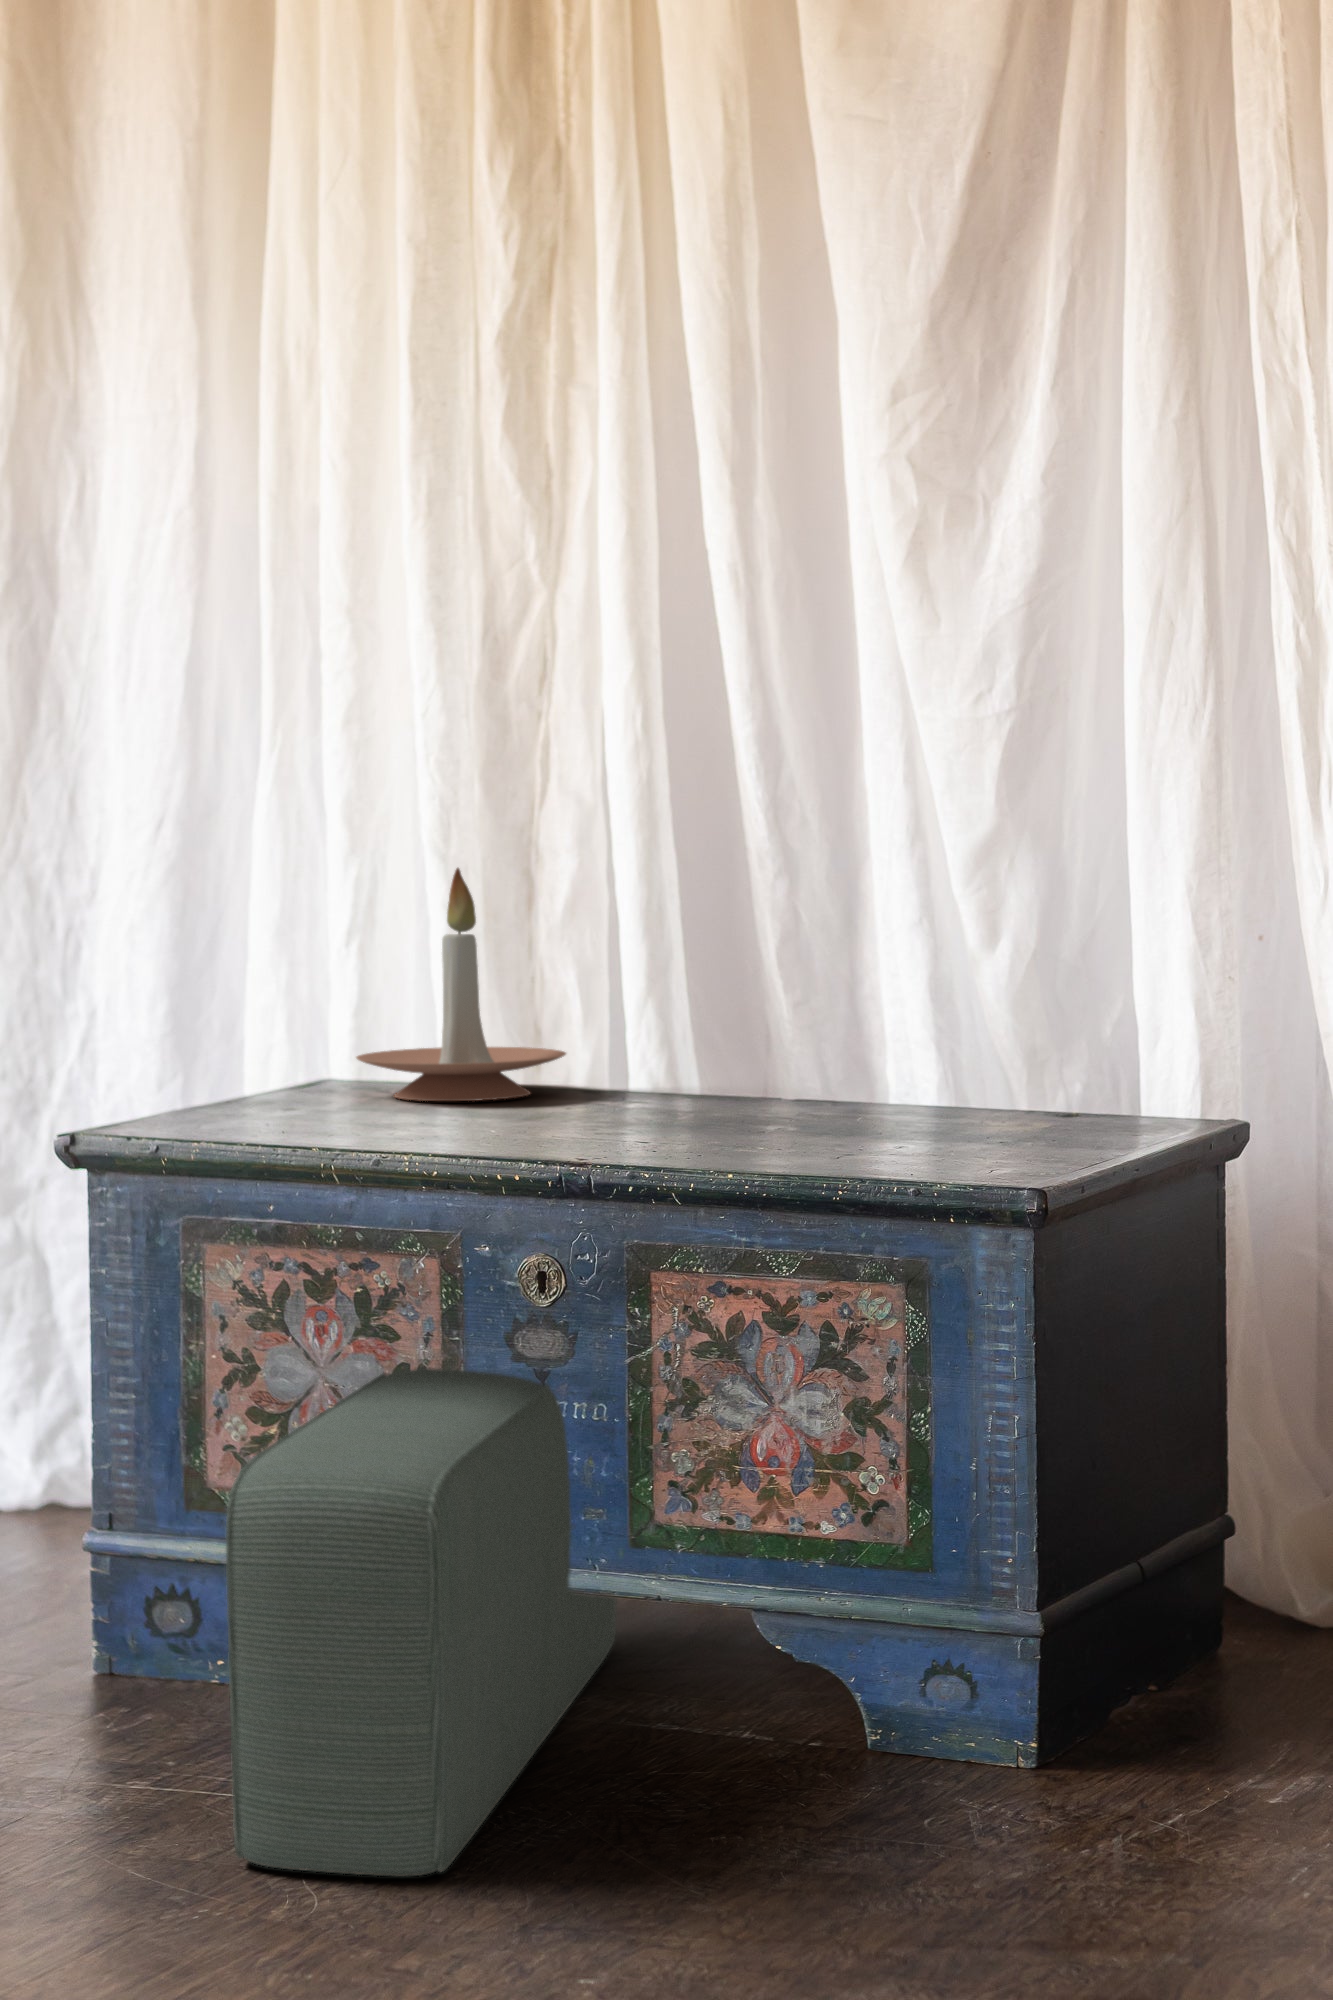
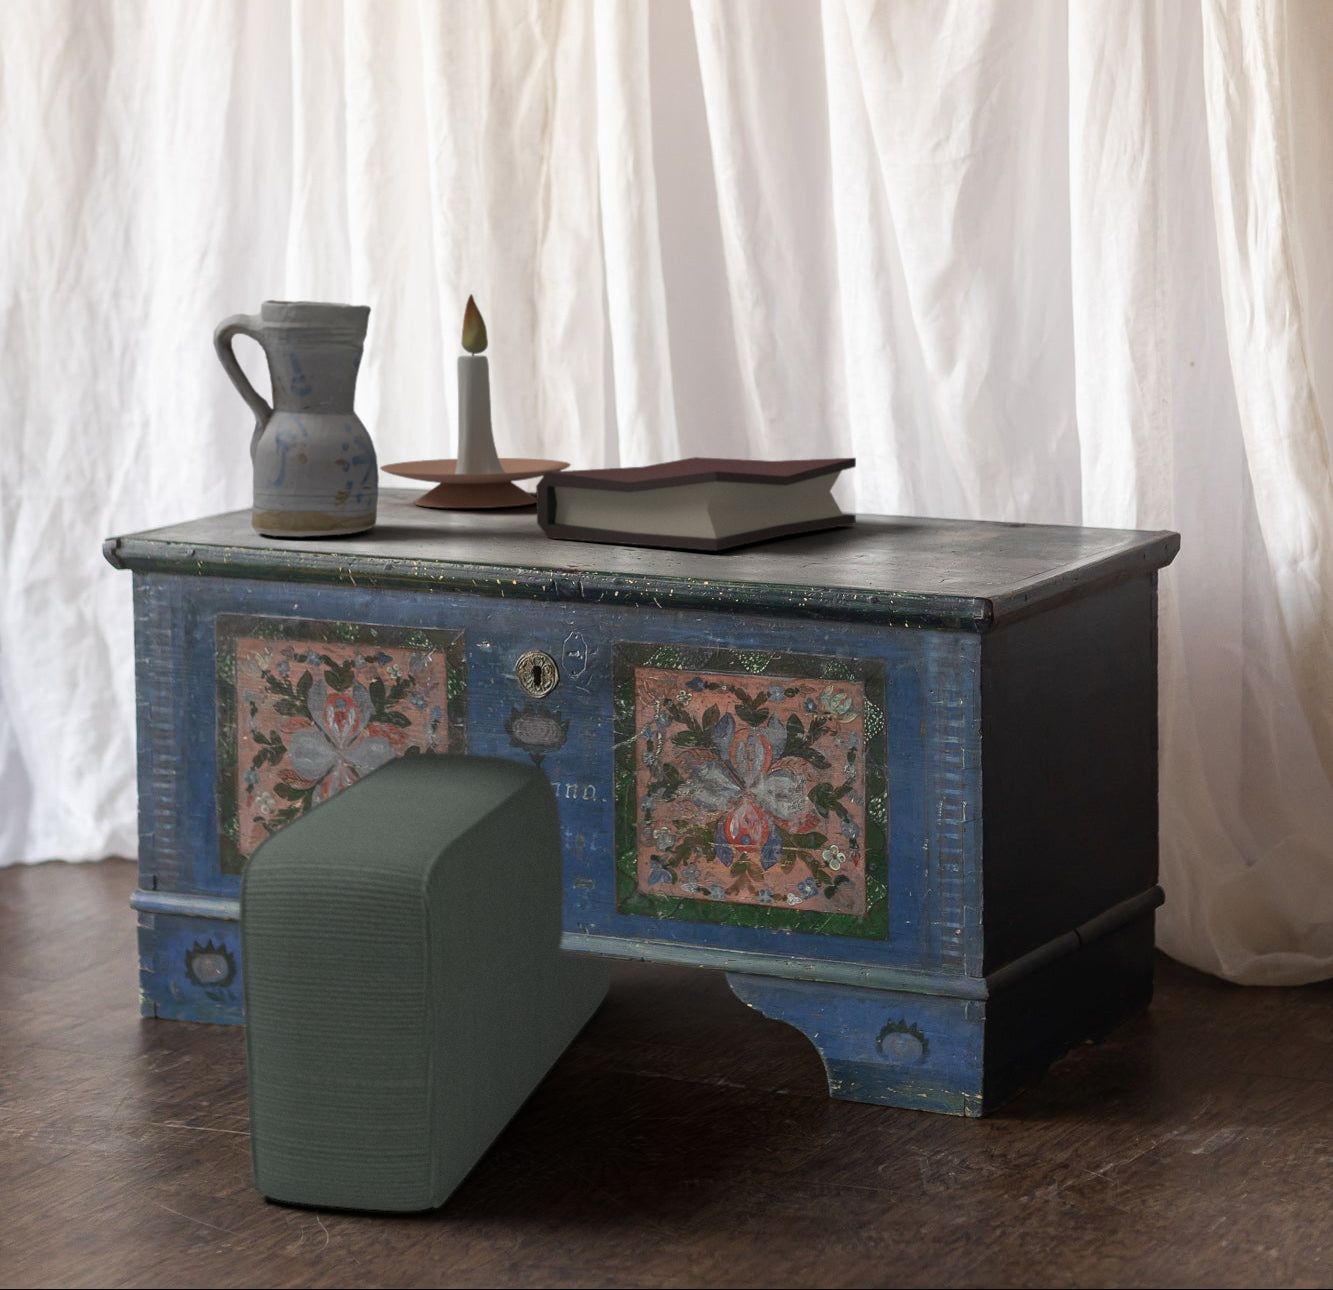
ceramic pitcher: none [184,874,360,1131] -> present [213,300,379,537]
hardback book: none [536,1043,885,1143] -> present [536,457,856,550]

